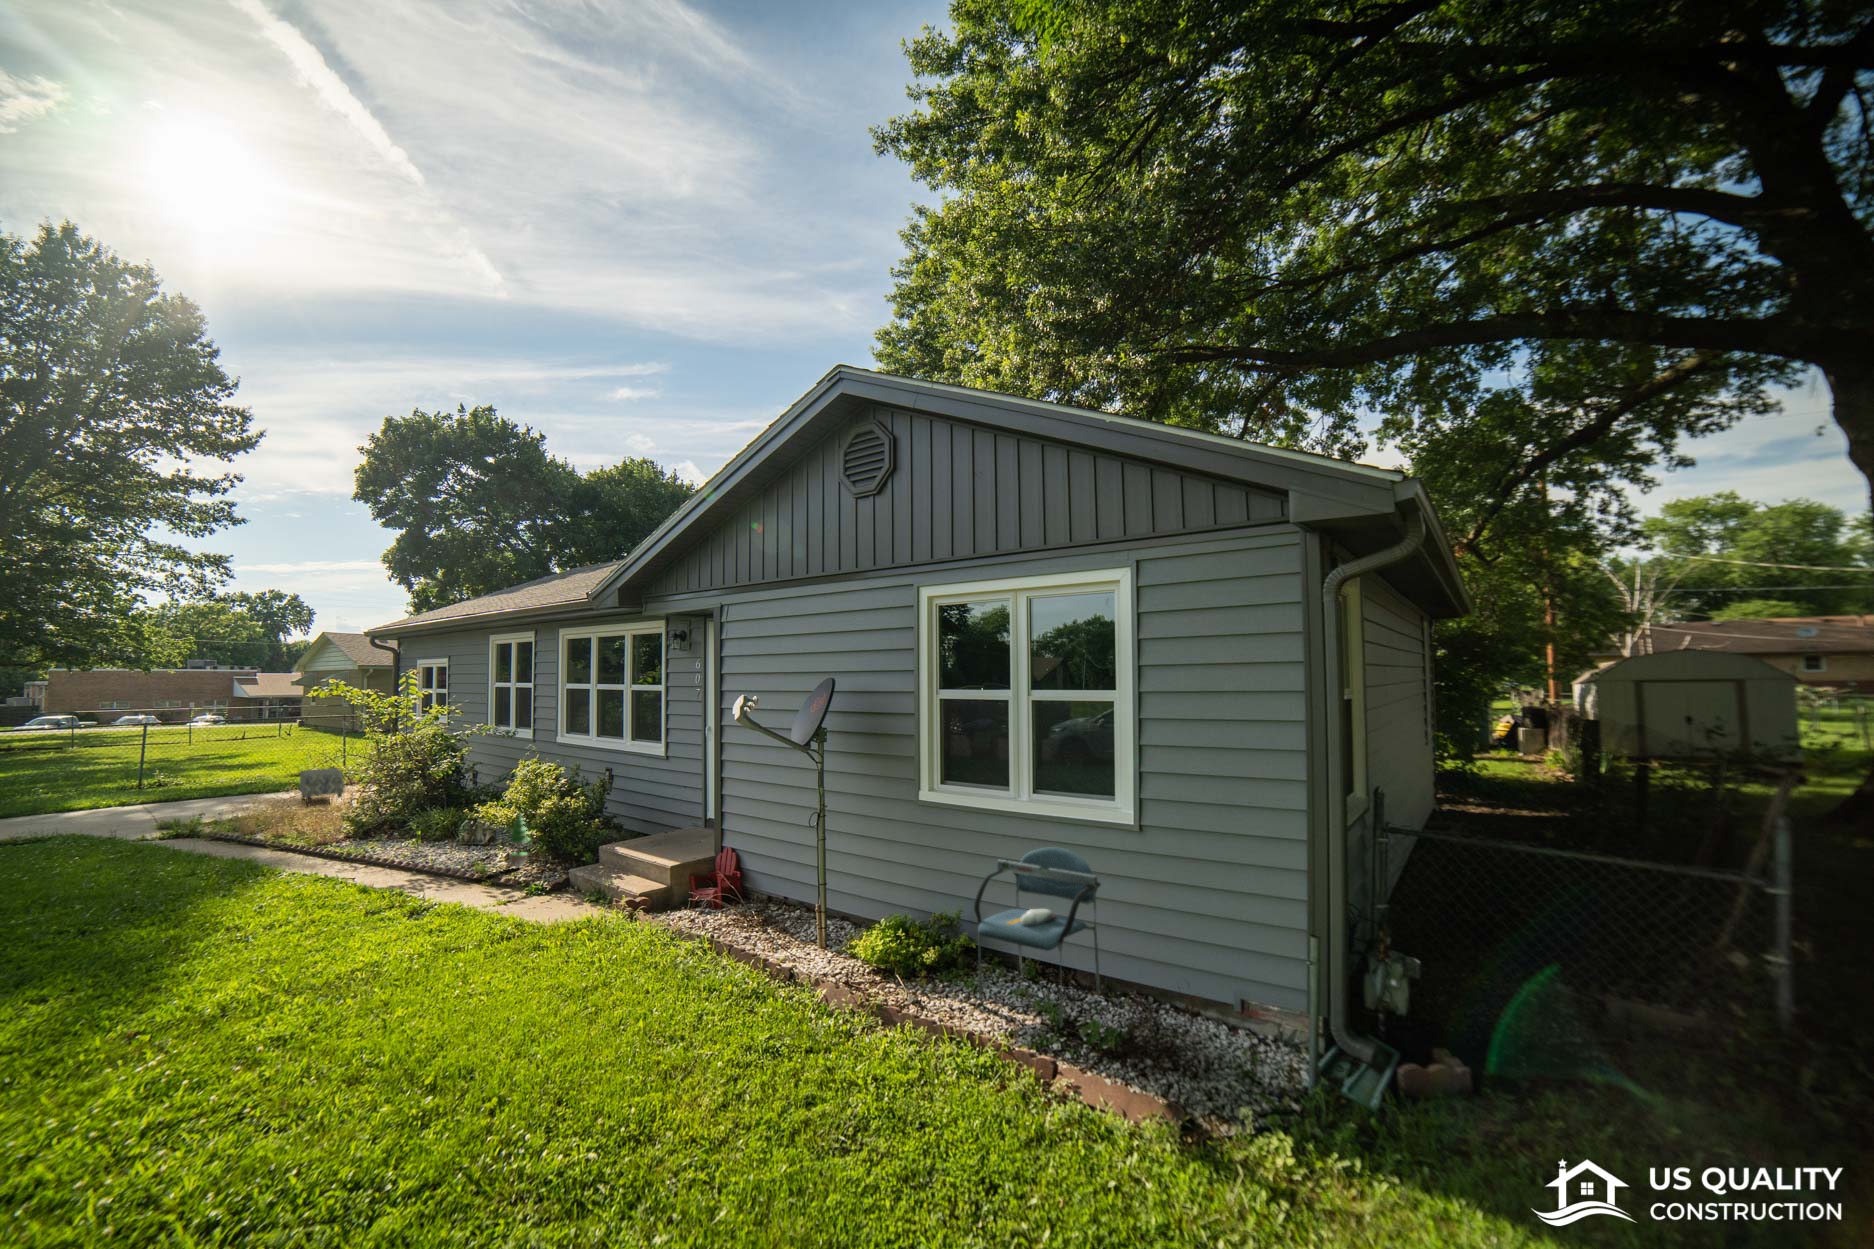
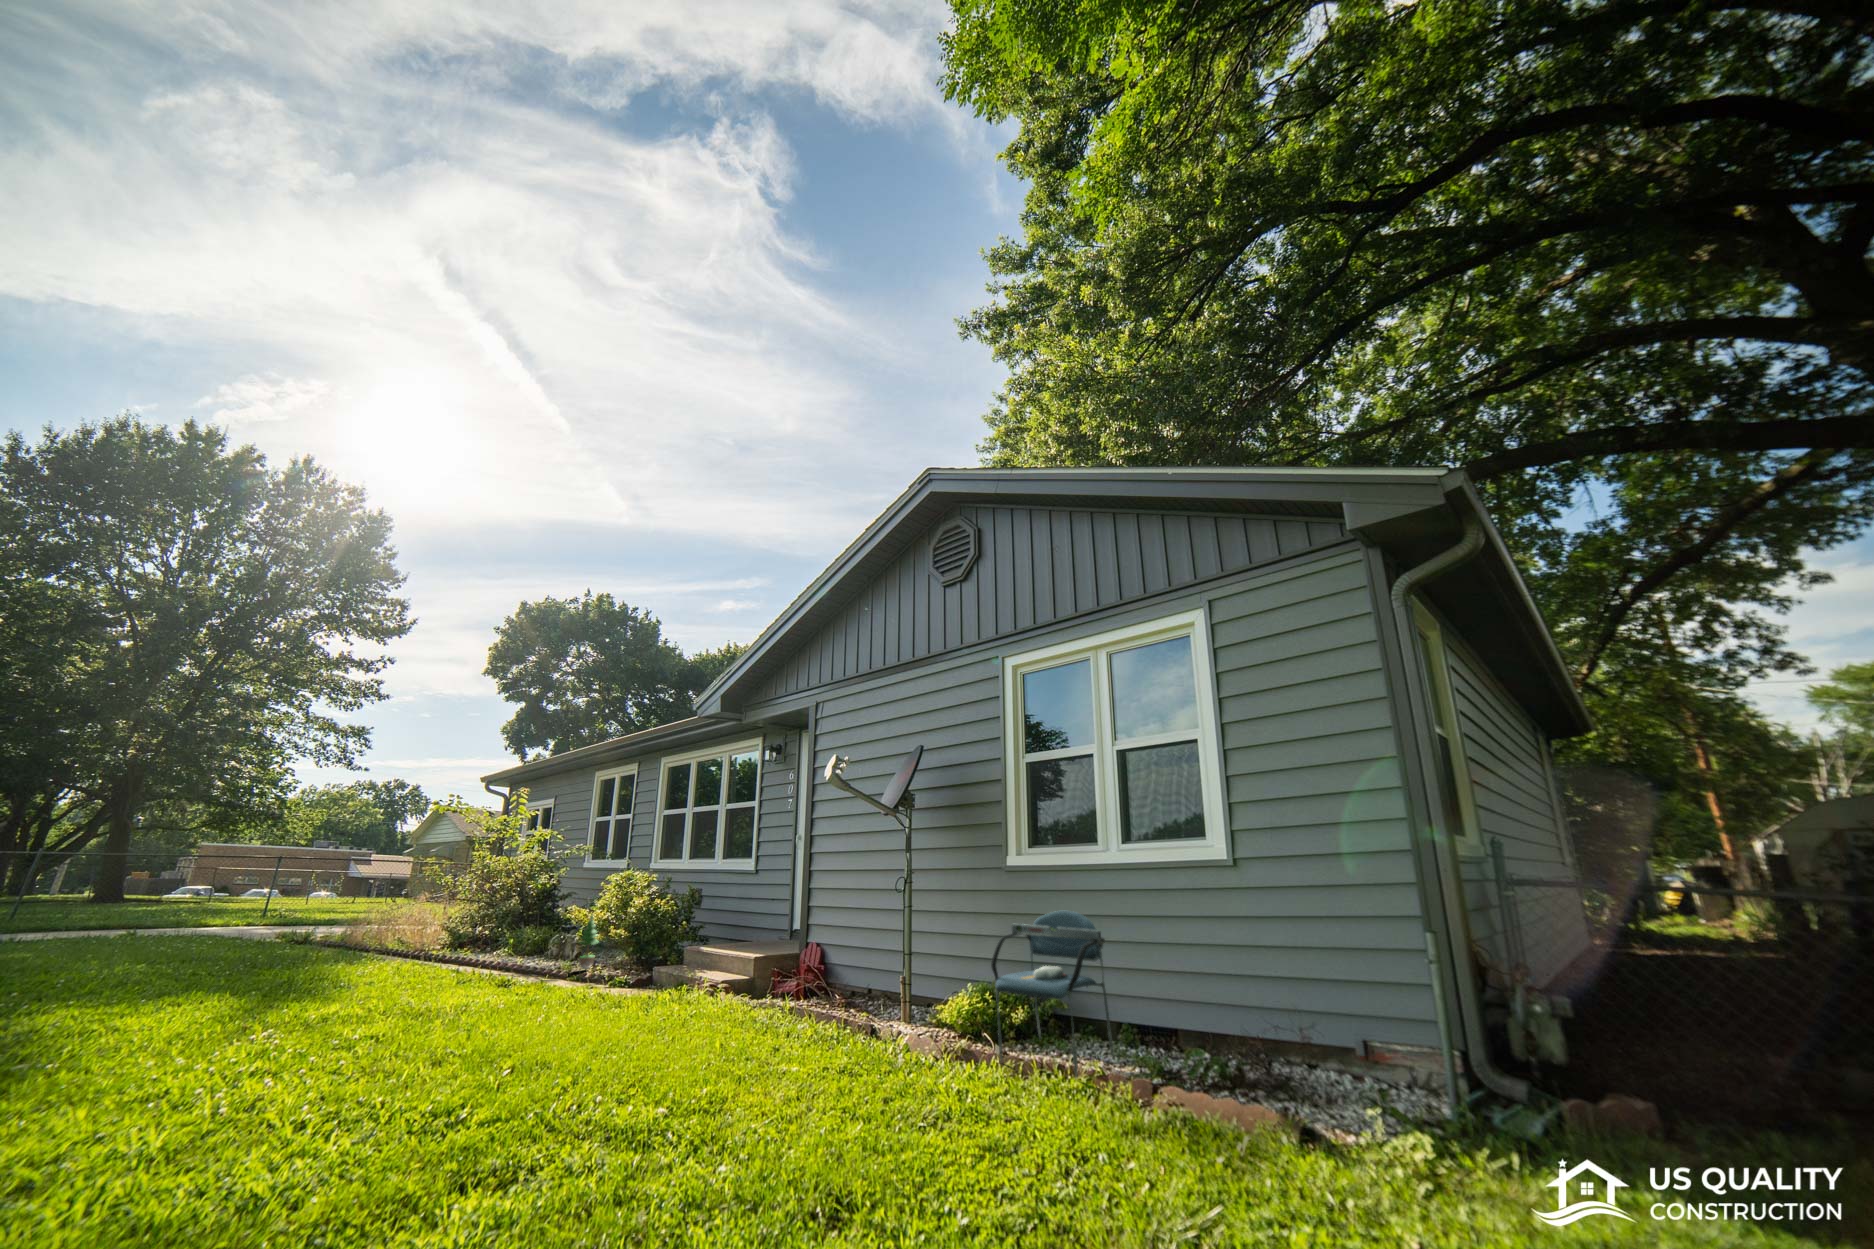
bench: present [299,768,344,806] -> none [399,895,441,930]

